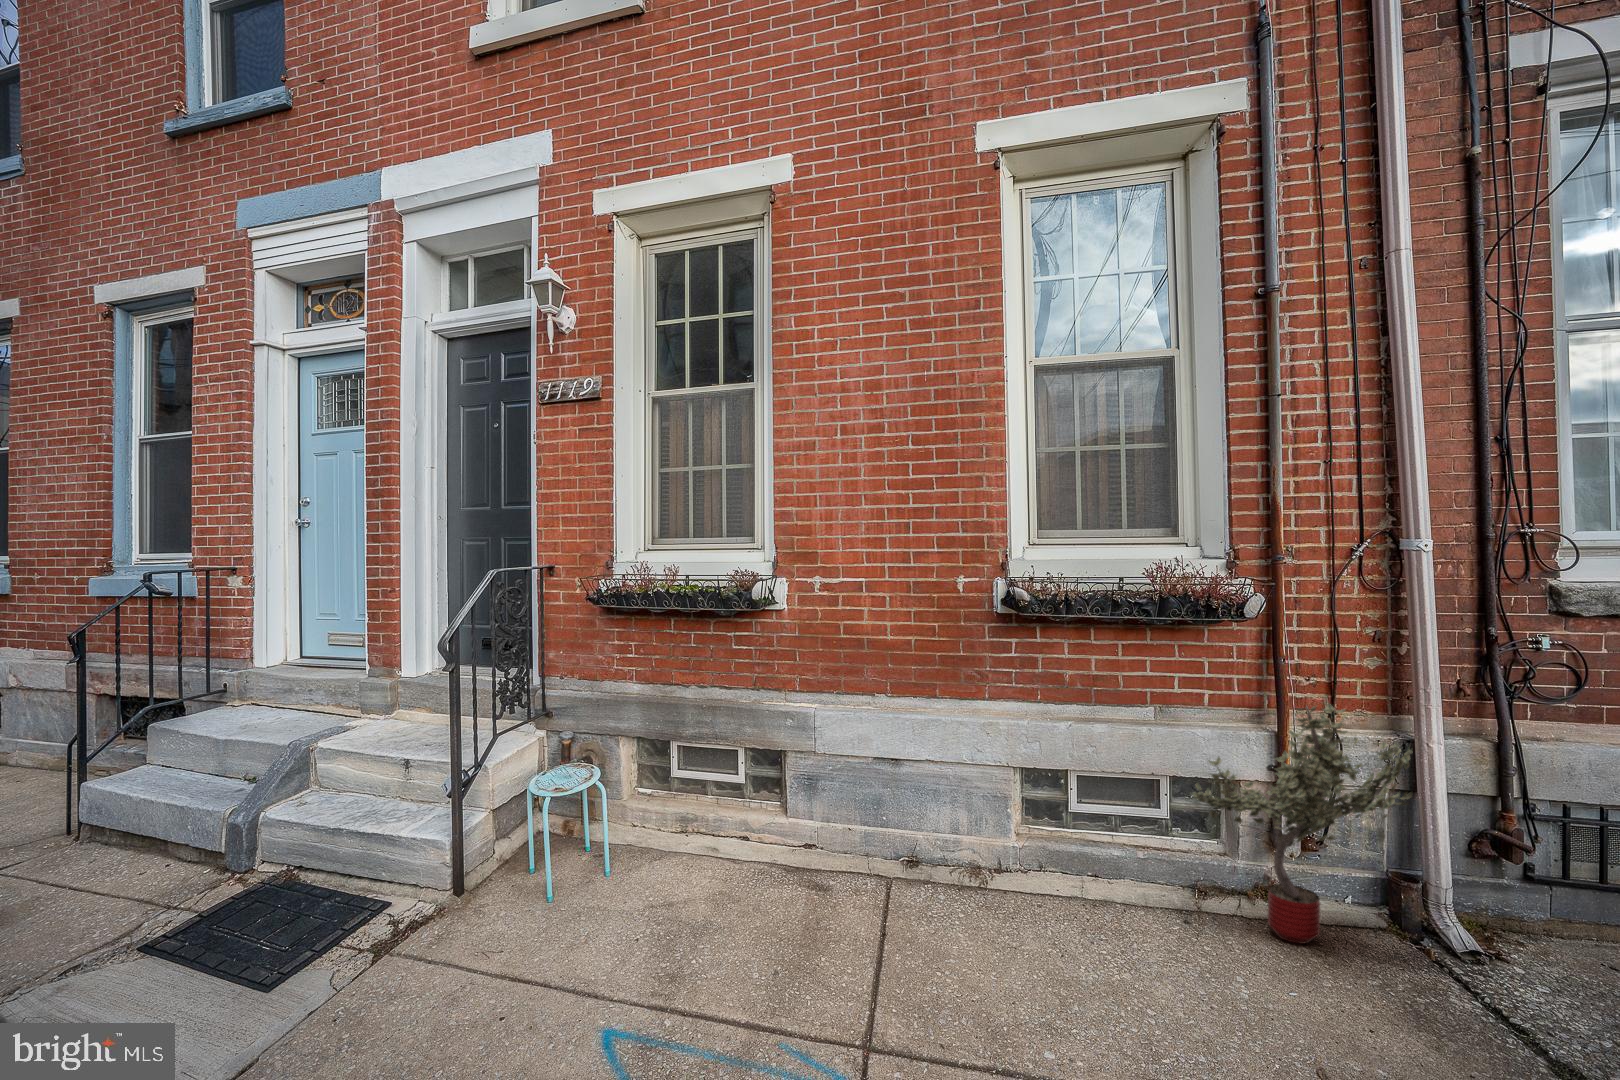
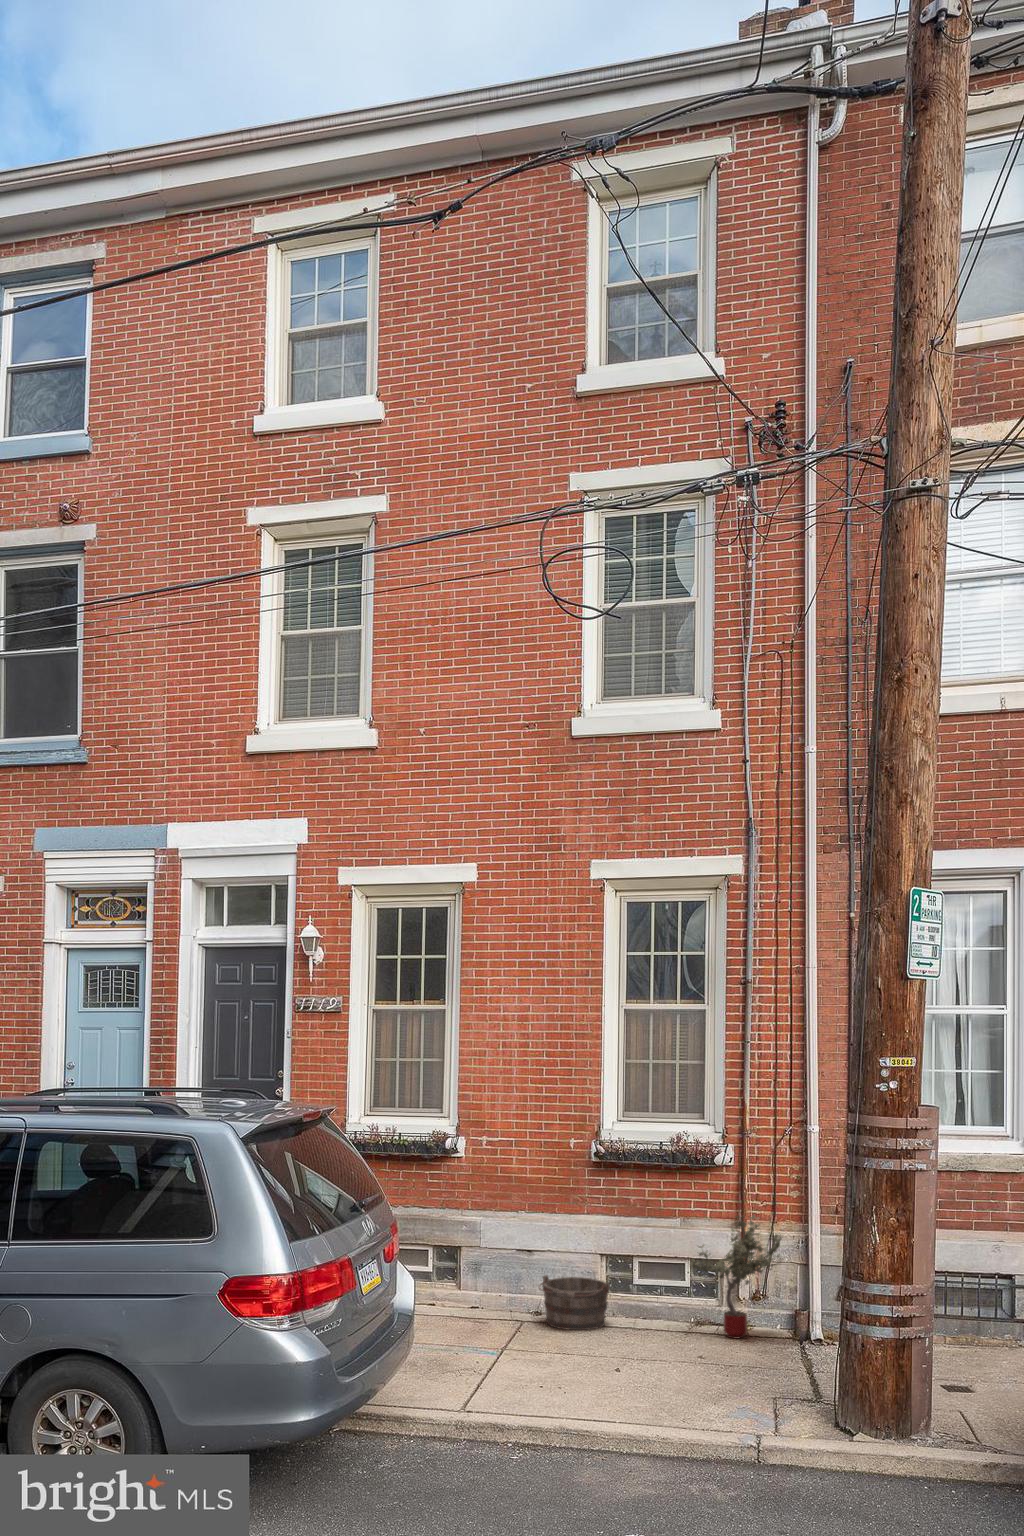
bucket: none [904,798,1032,907] -> present [539,1275,610,1330]

